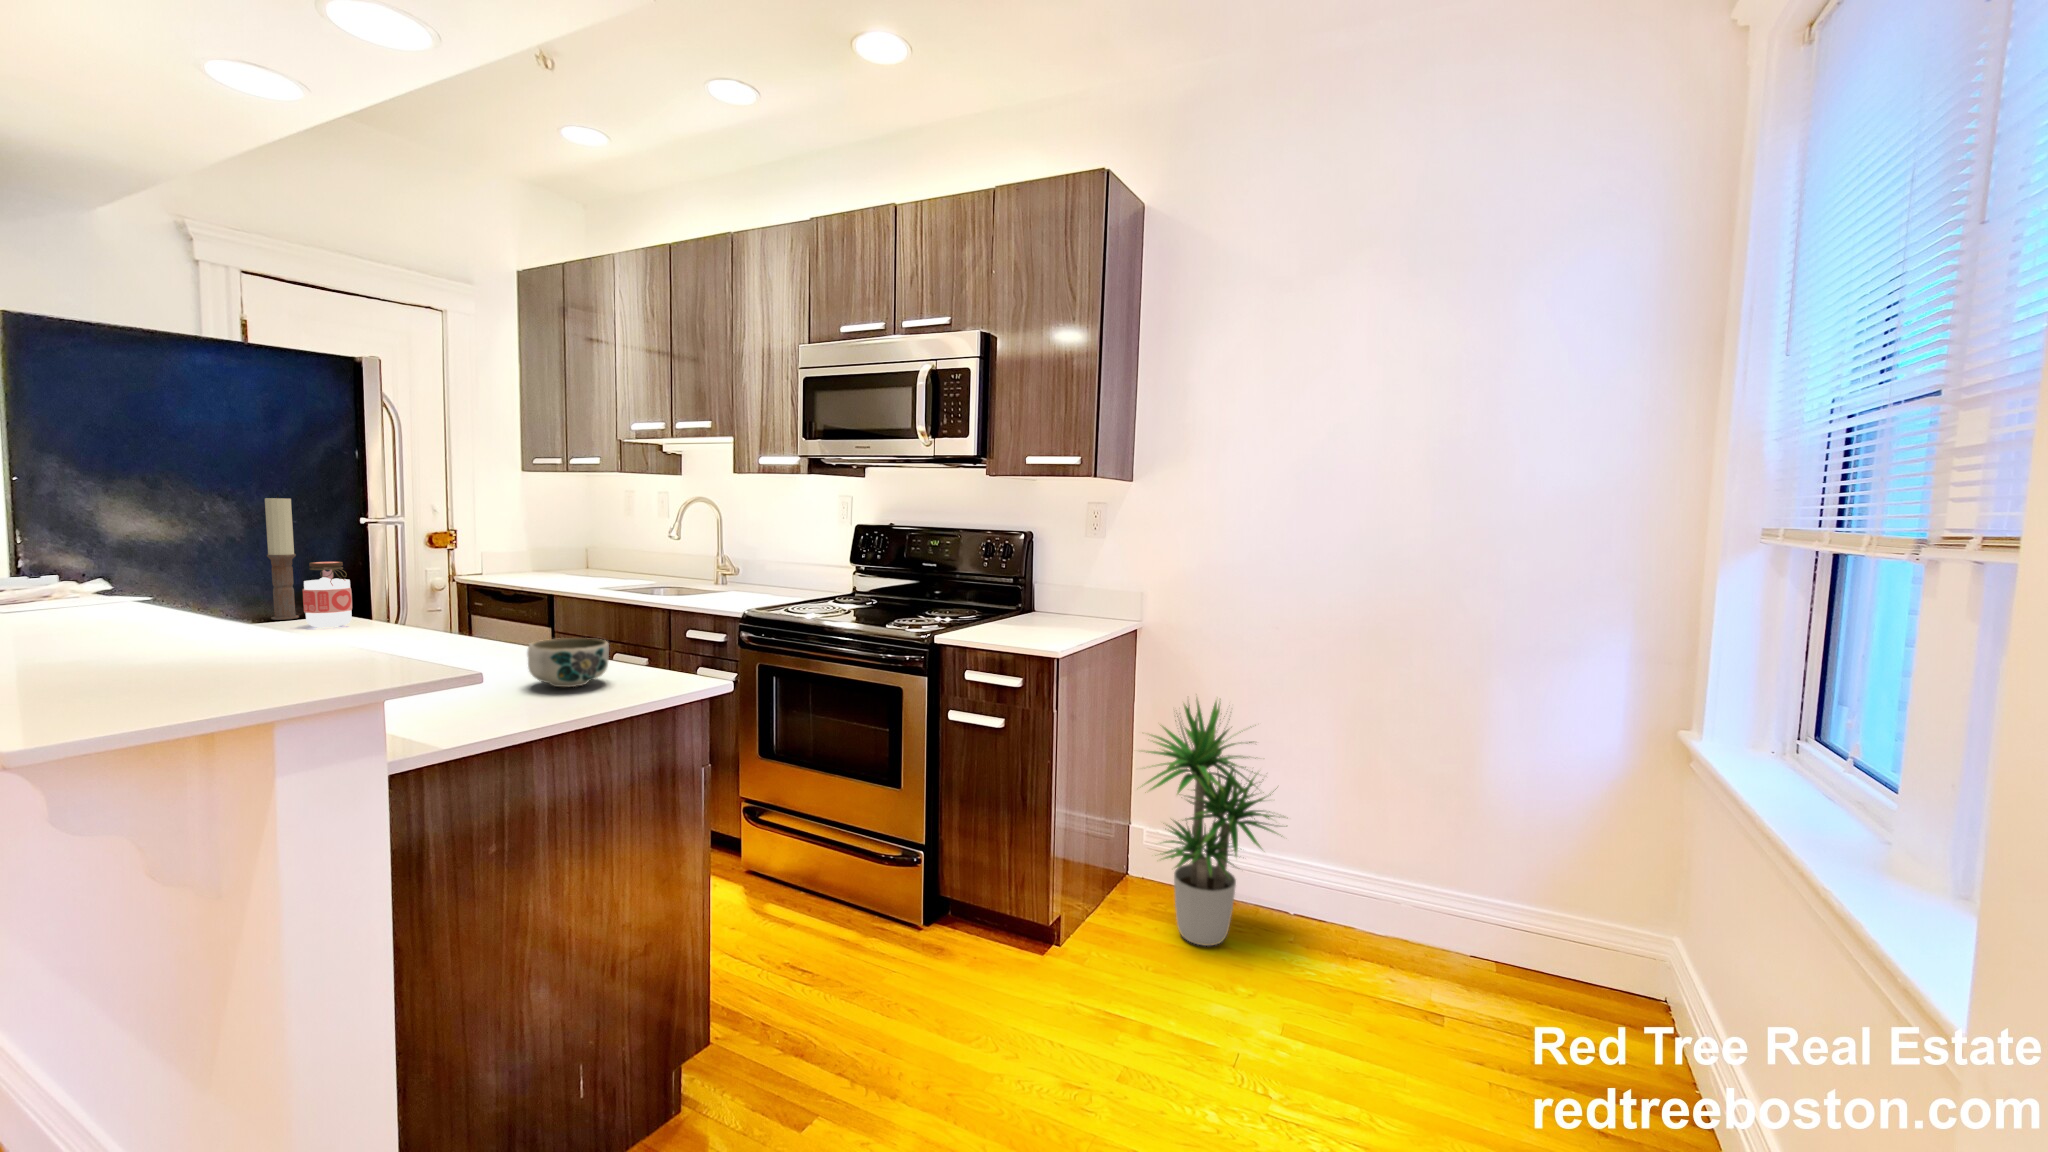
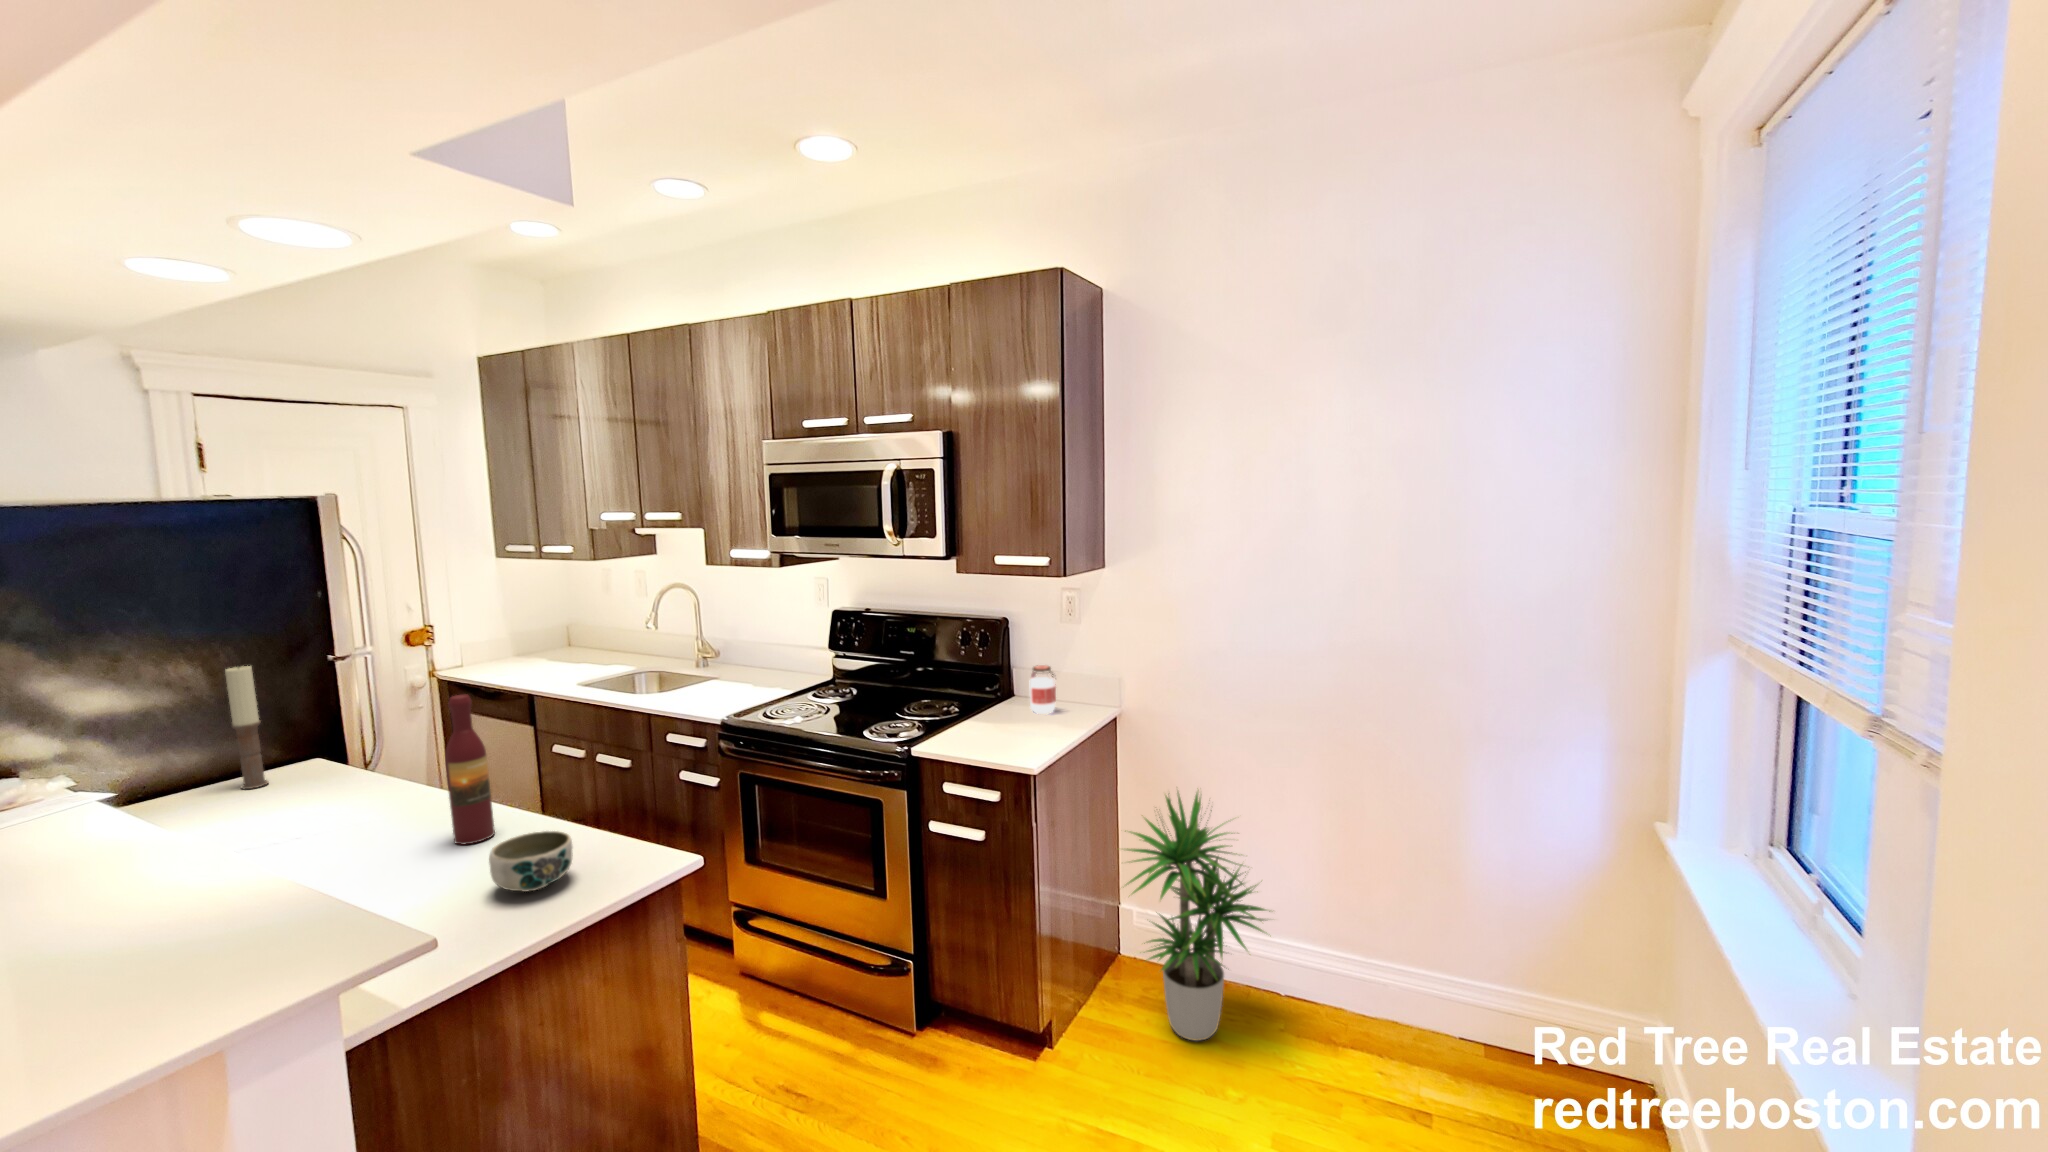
wine bottle: none [484,511,527,659] -> present [445,694,495,845]
jar: present [303,562,352,627] -> present [1029,665,1056,714]

